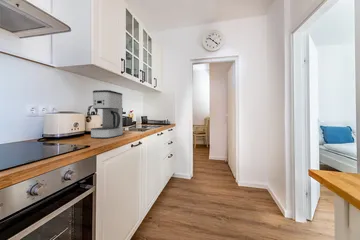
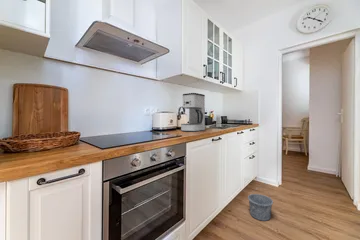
bucket: none [168,187,191,220] -> present [248,194,273,221]

